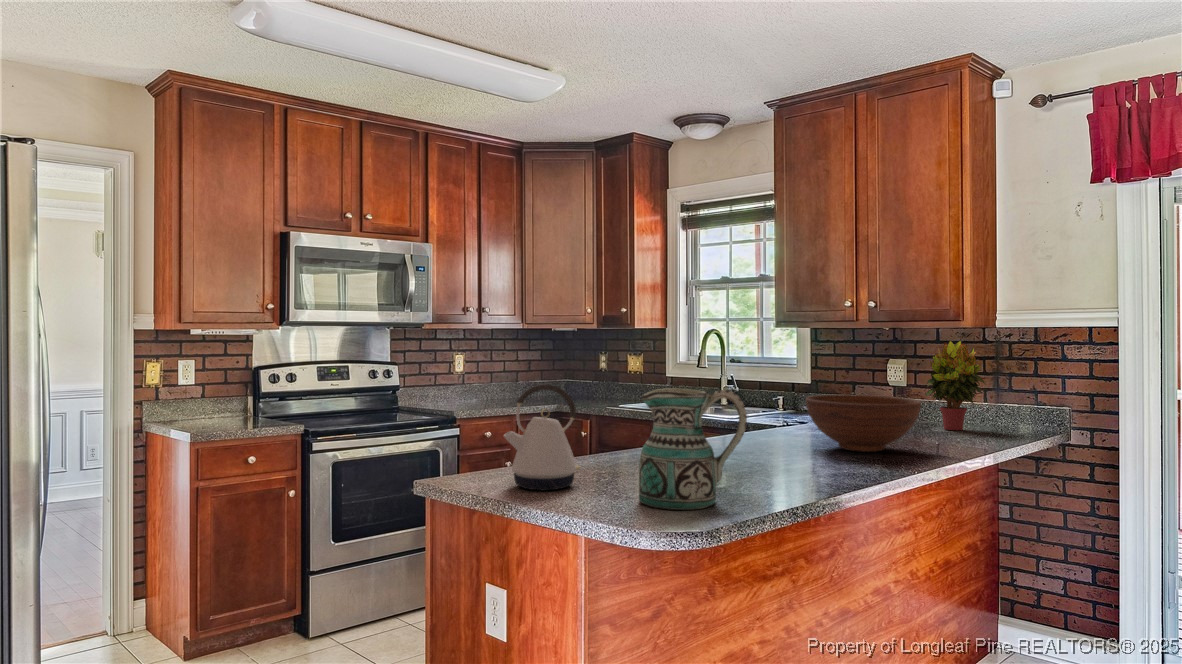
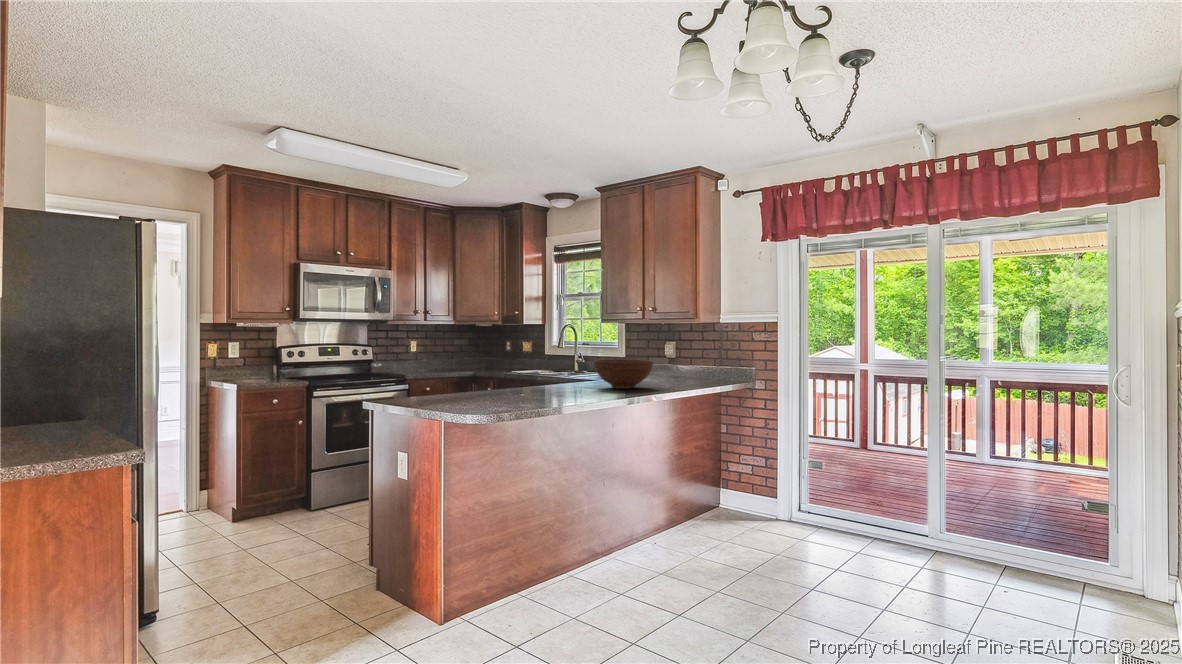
potted plant: present [925,340,986,430] -> none [676,330,708,381]
kettle: present [504,384,581,490] -> none [413,348,455,402]
ceramic pitcher: present [639,388,747,510] -> none [477,349,529,406]

